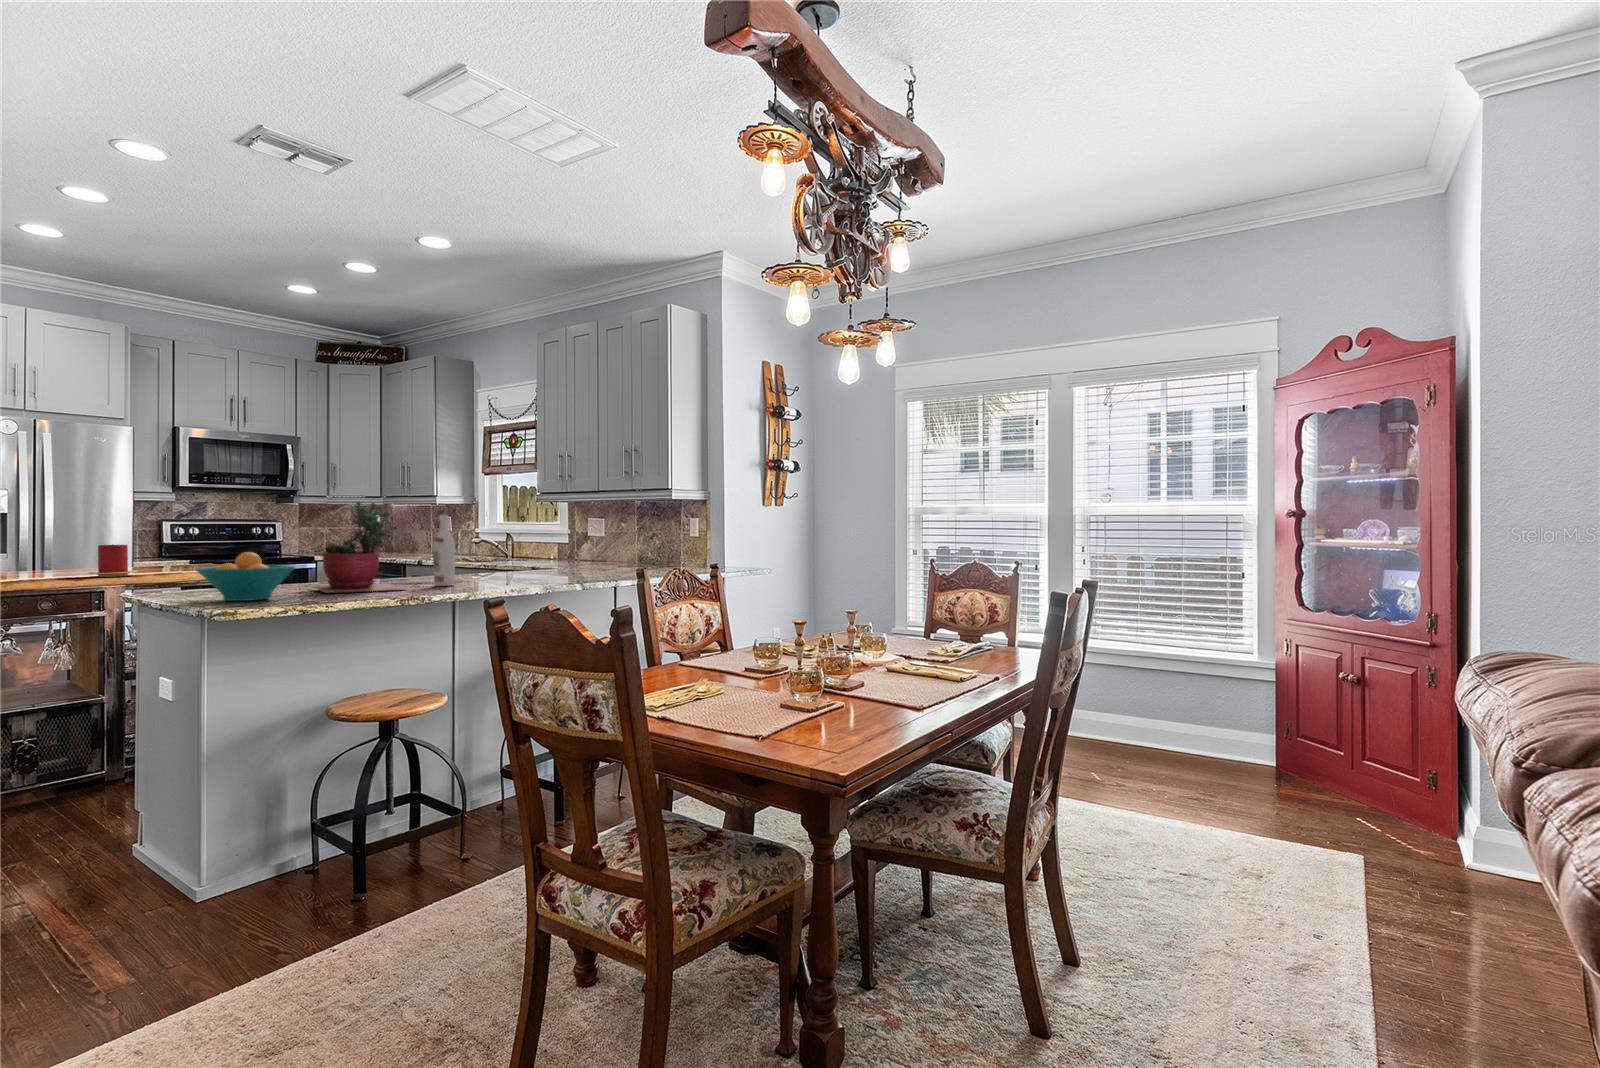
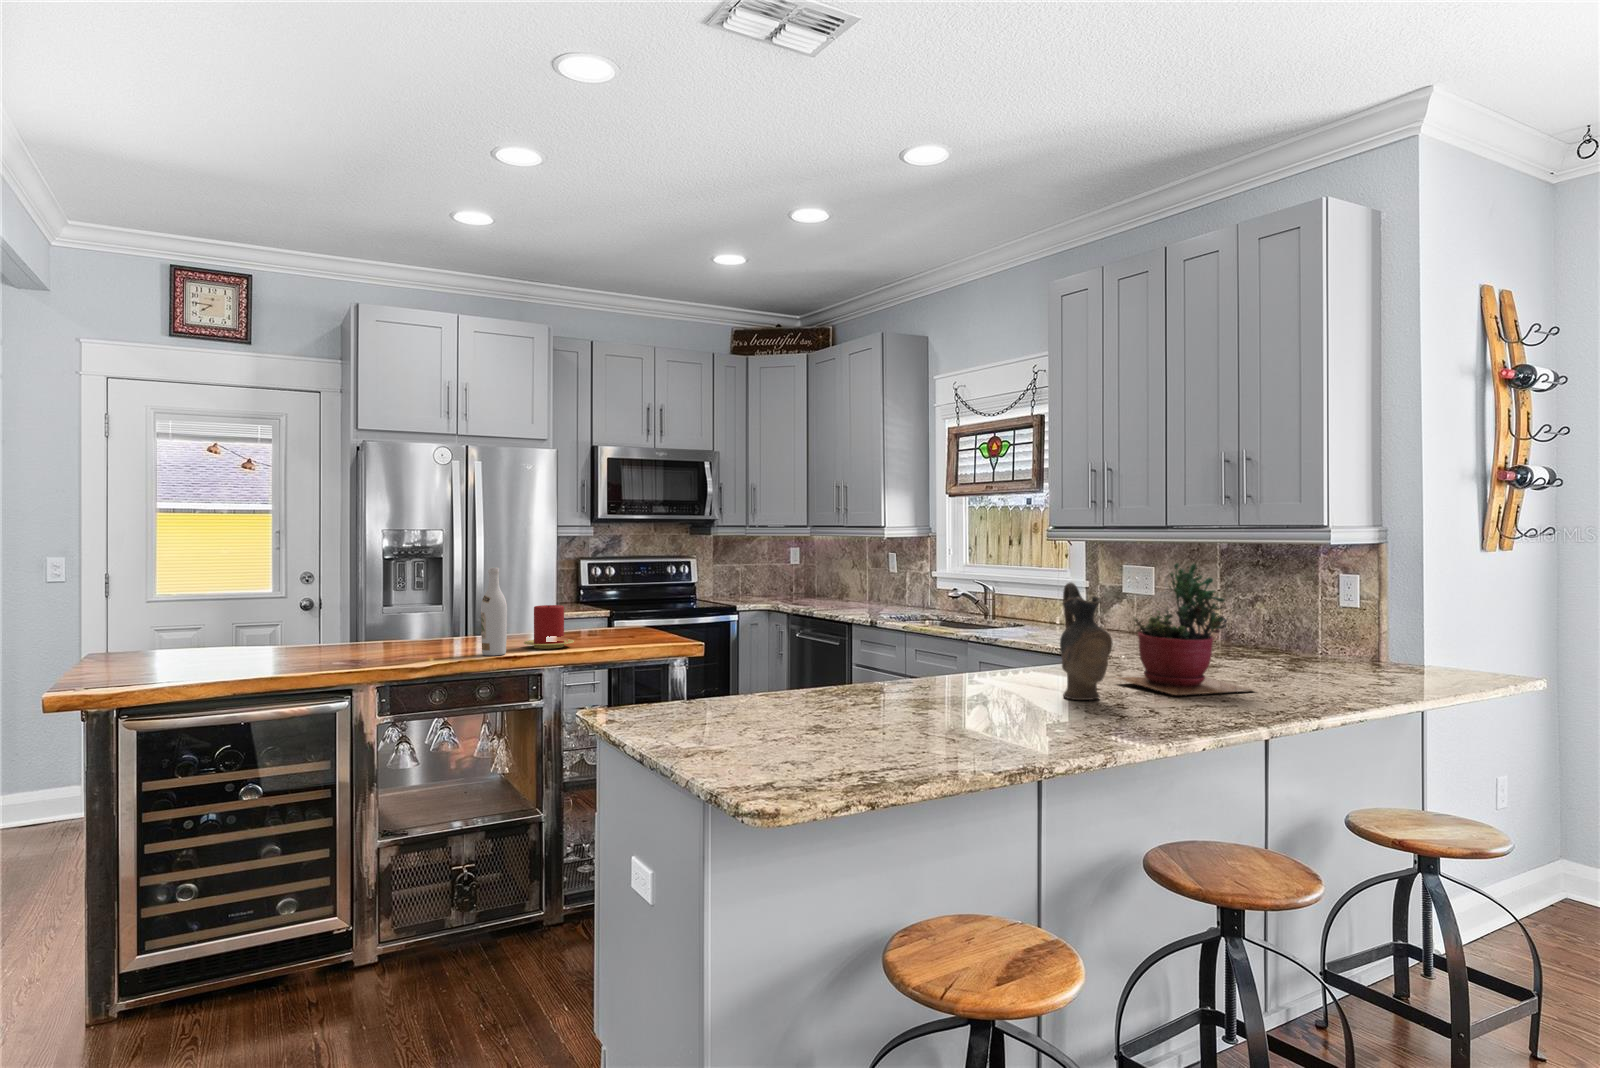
succulent plant: present [313,502,404,593] -> present [1118,563,1254,695]
wine bottle: present [433,515,455,586] -> present [481,568,507,656]
ceramic pitcher: none [478,516,508,583] -> present [1060,582,1112,700]
fruit bowl: present [196,552,295,601] -> none [702,666,843,754]

